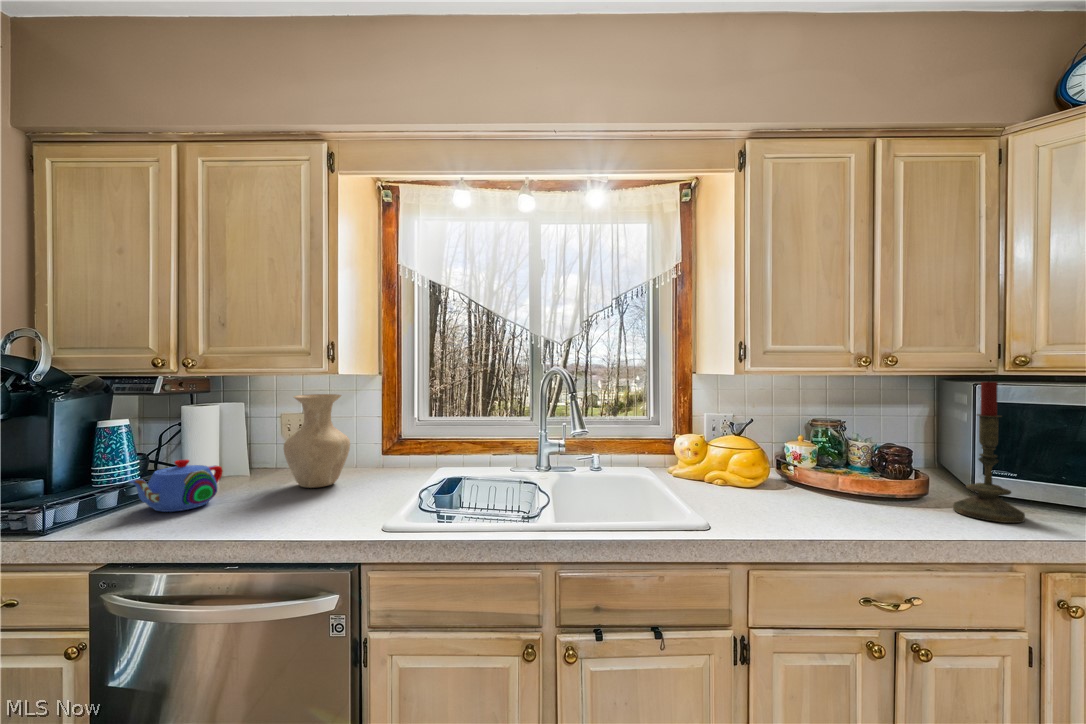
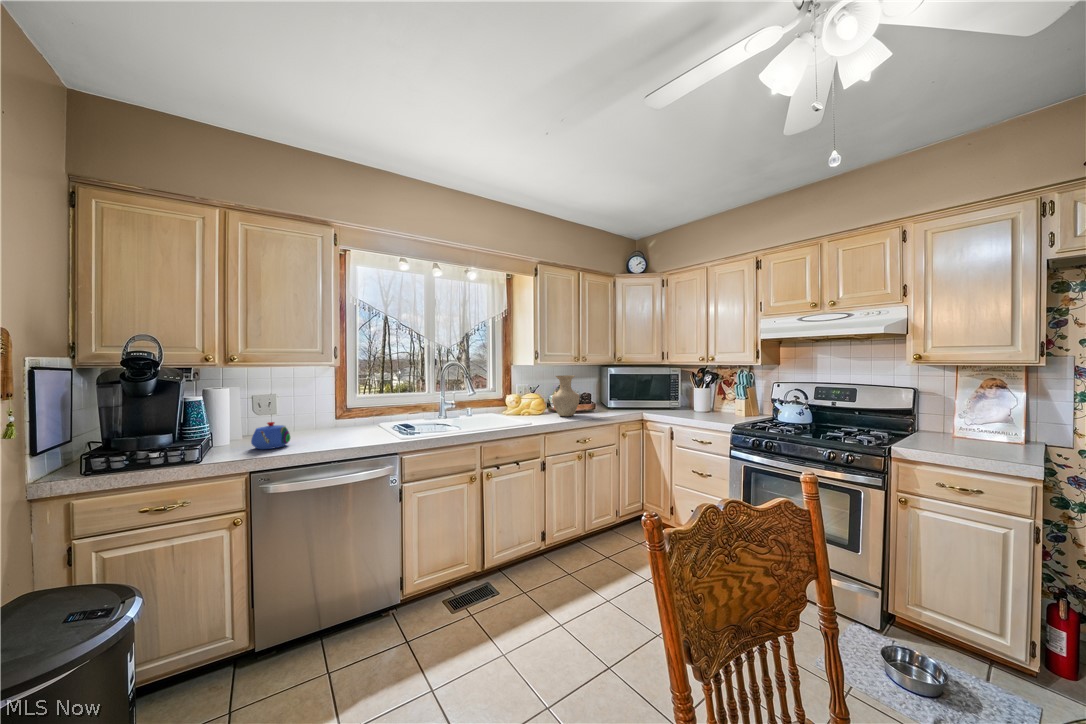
candle: present [953,377,1025,523] -> none [605,364,624,413]
vase: present [283,394,350,488] -> present [552,375,580,416]

